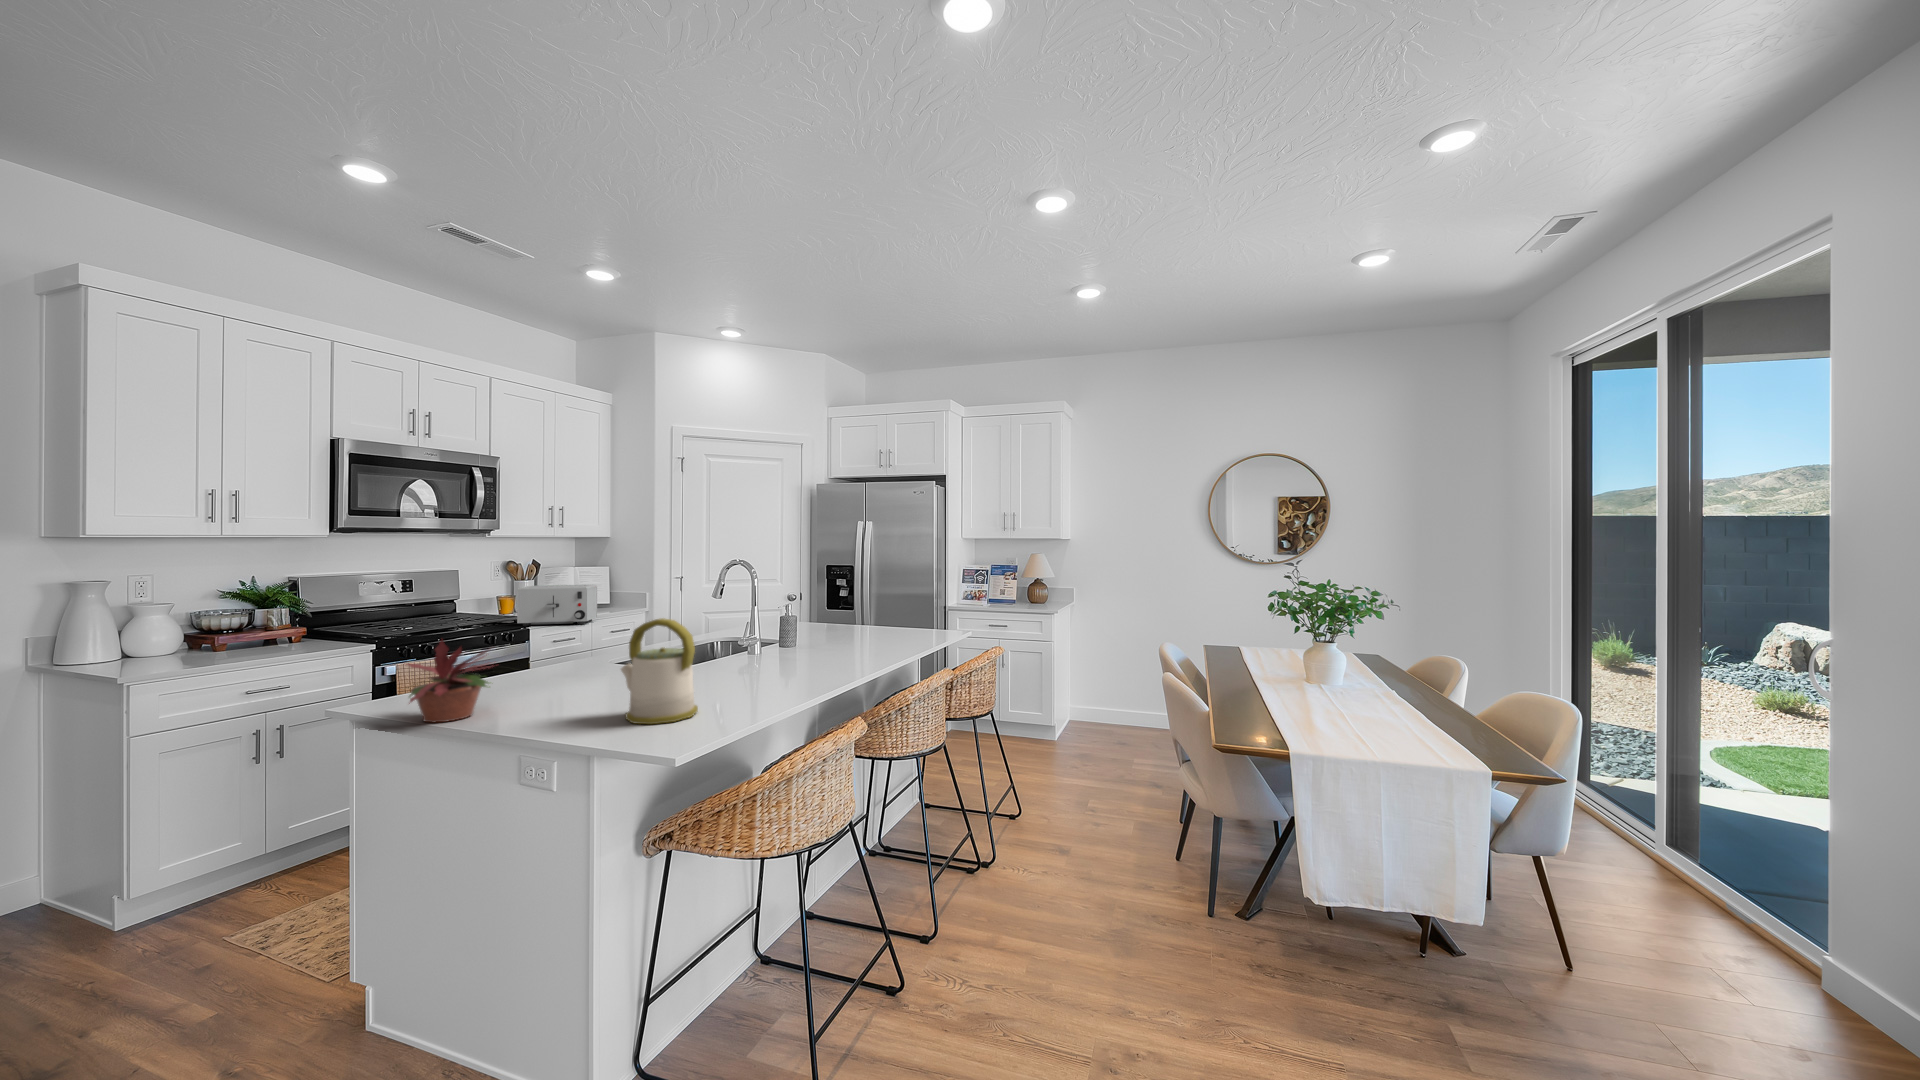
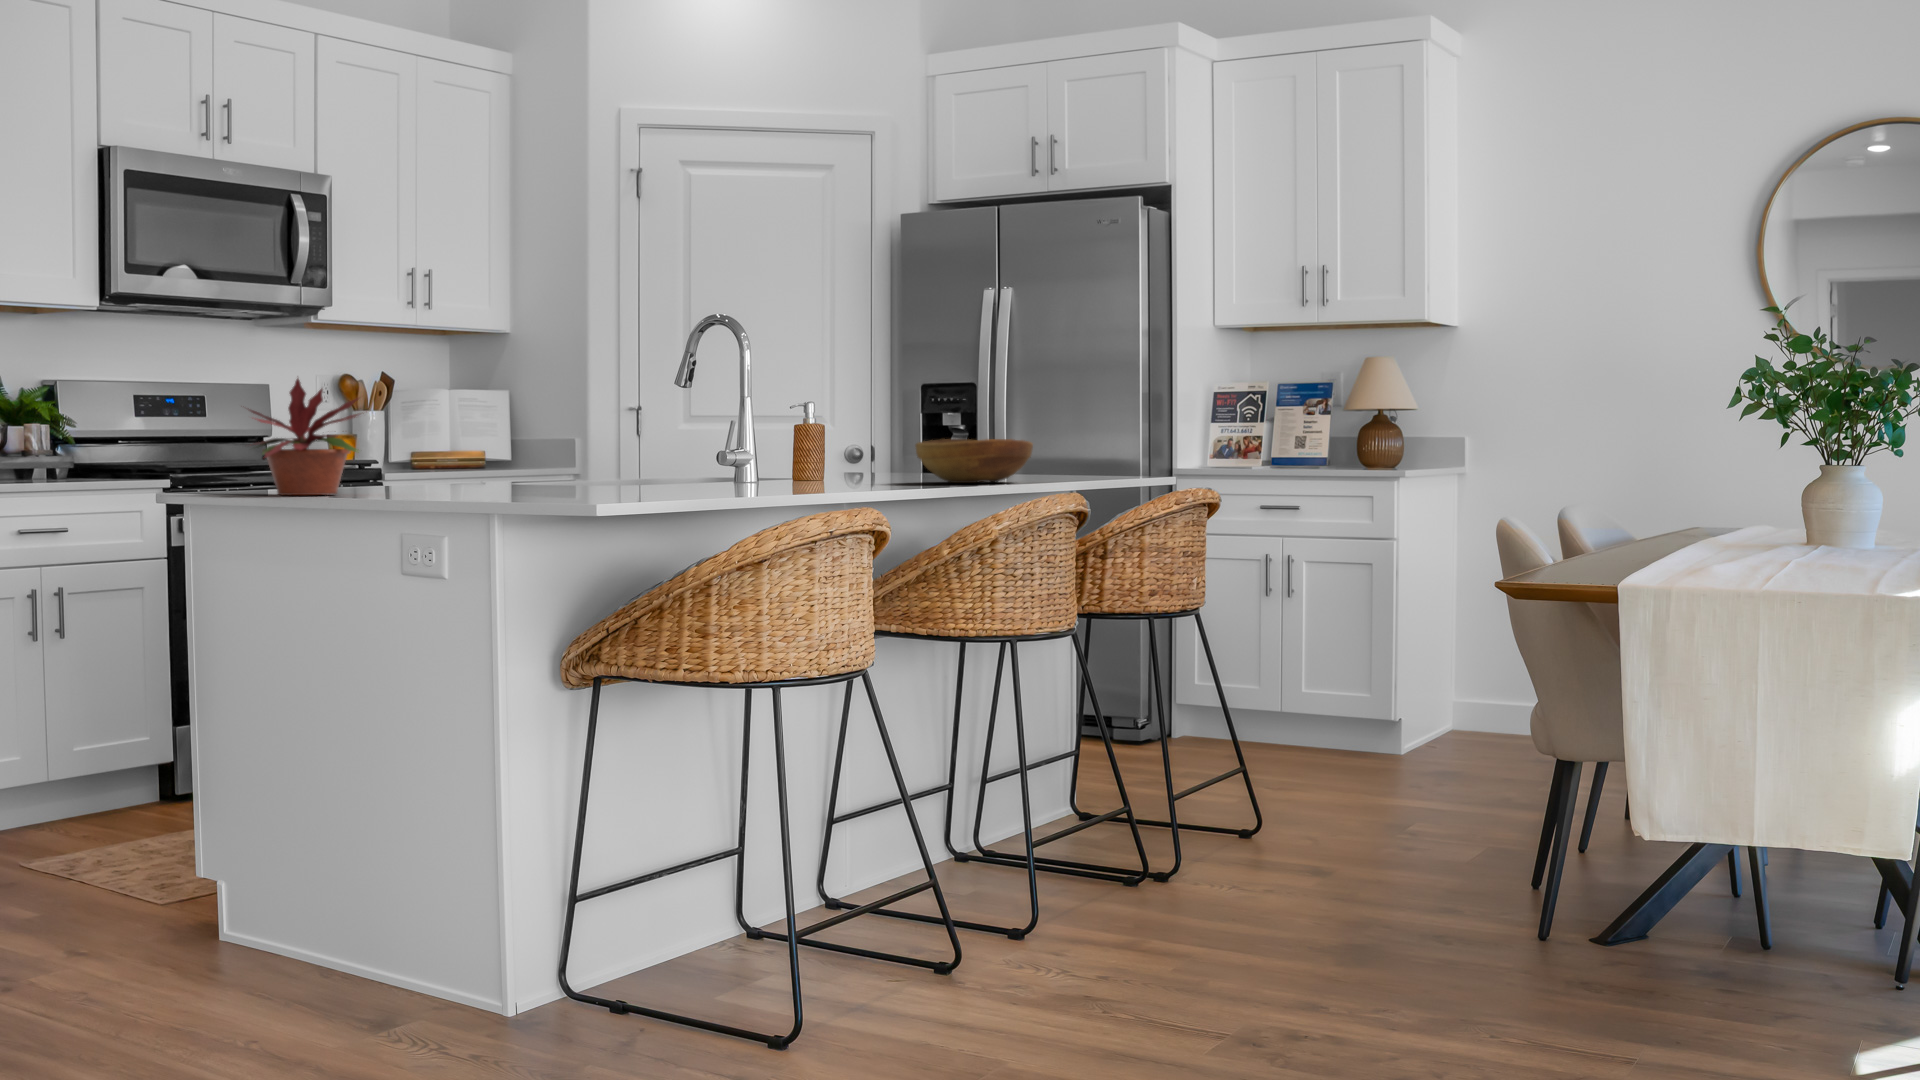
toaster: present [517,585,597,626] -> none [368,404,498,473]
kettle: present [621,618,698,724] -> none [529,352,638,500]
bowl: none [846,618,909,646] -> present [916,439,1033,483]

